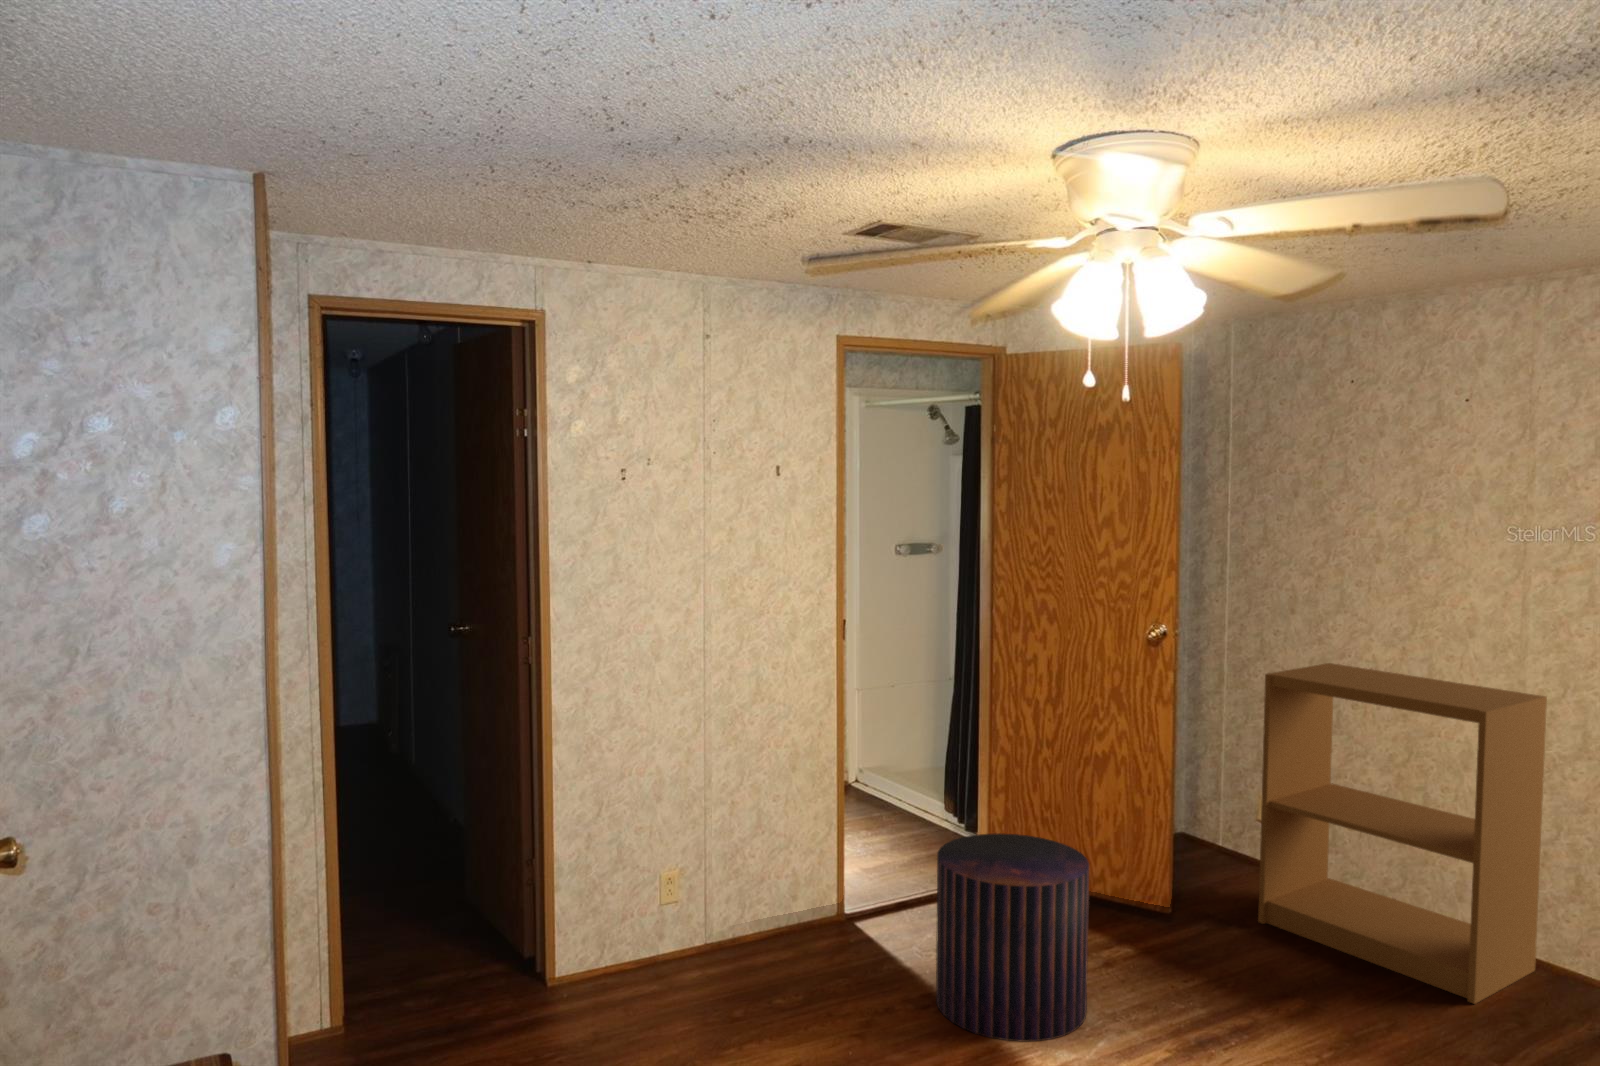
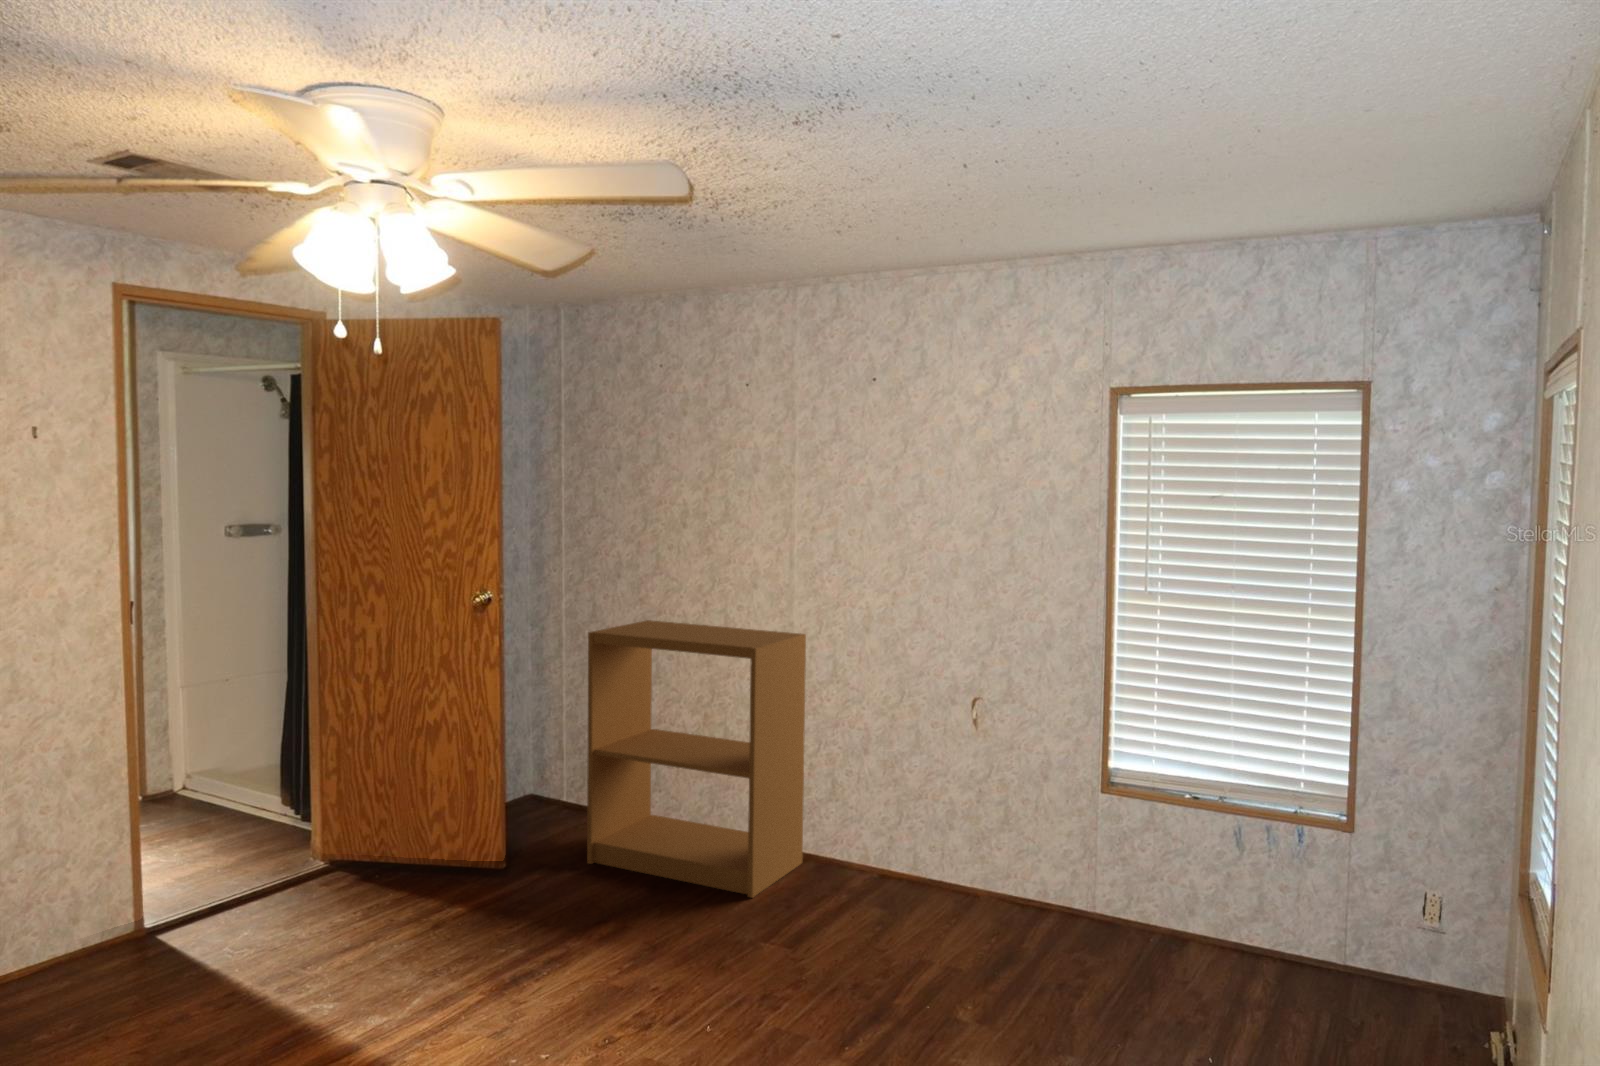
pouf: present [936,833,1089,1042] -> none [239,809,407,1020]

